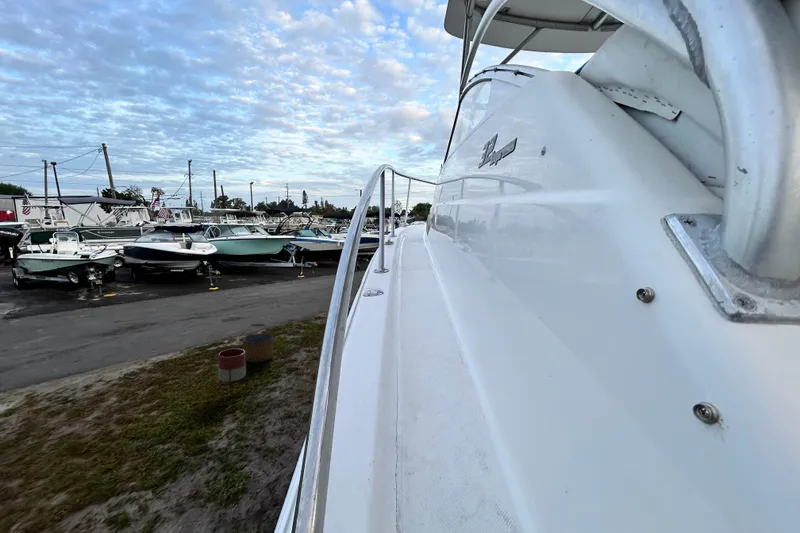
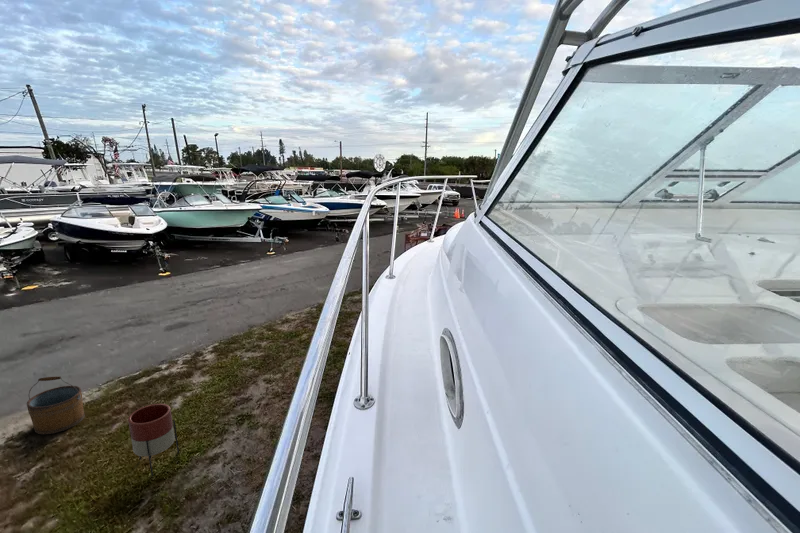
bucket: present [243,324,274,362] -> present [27,376,84,434]

